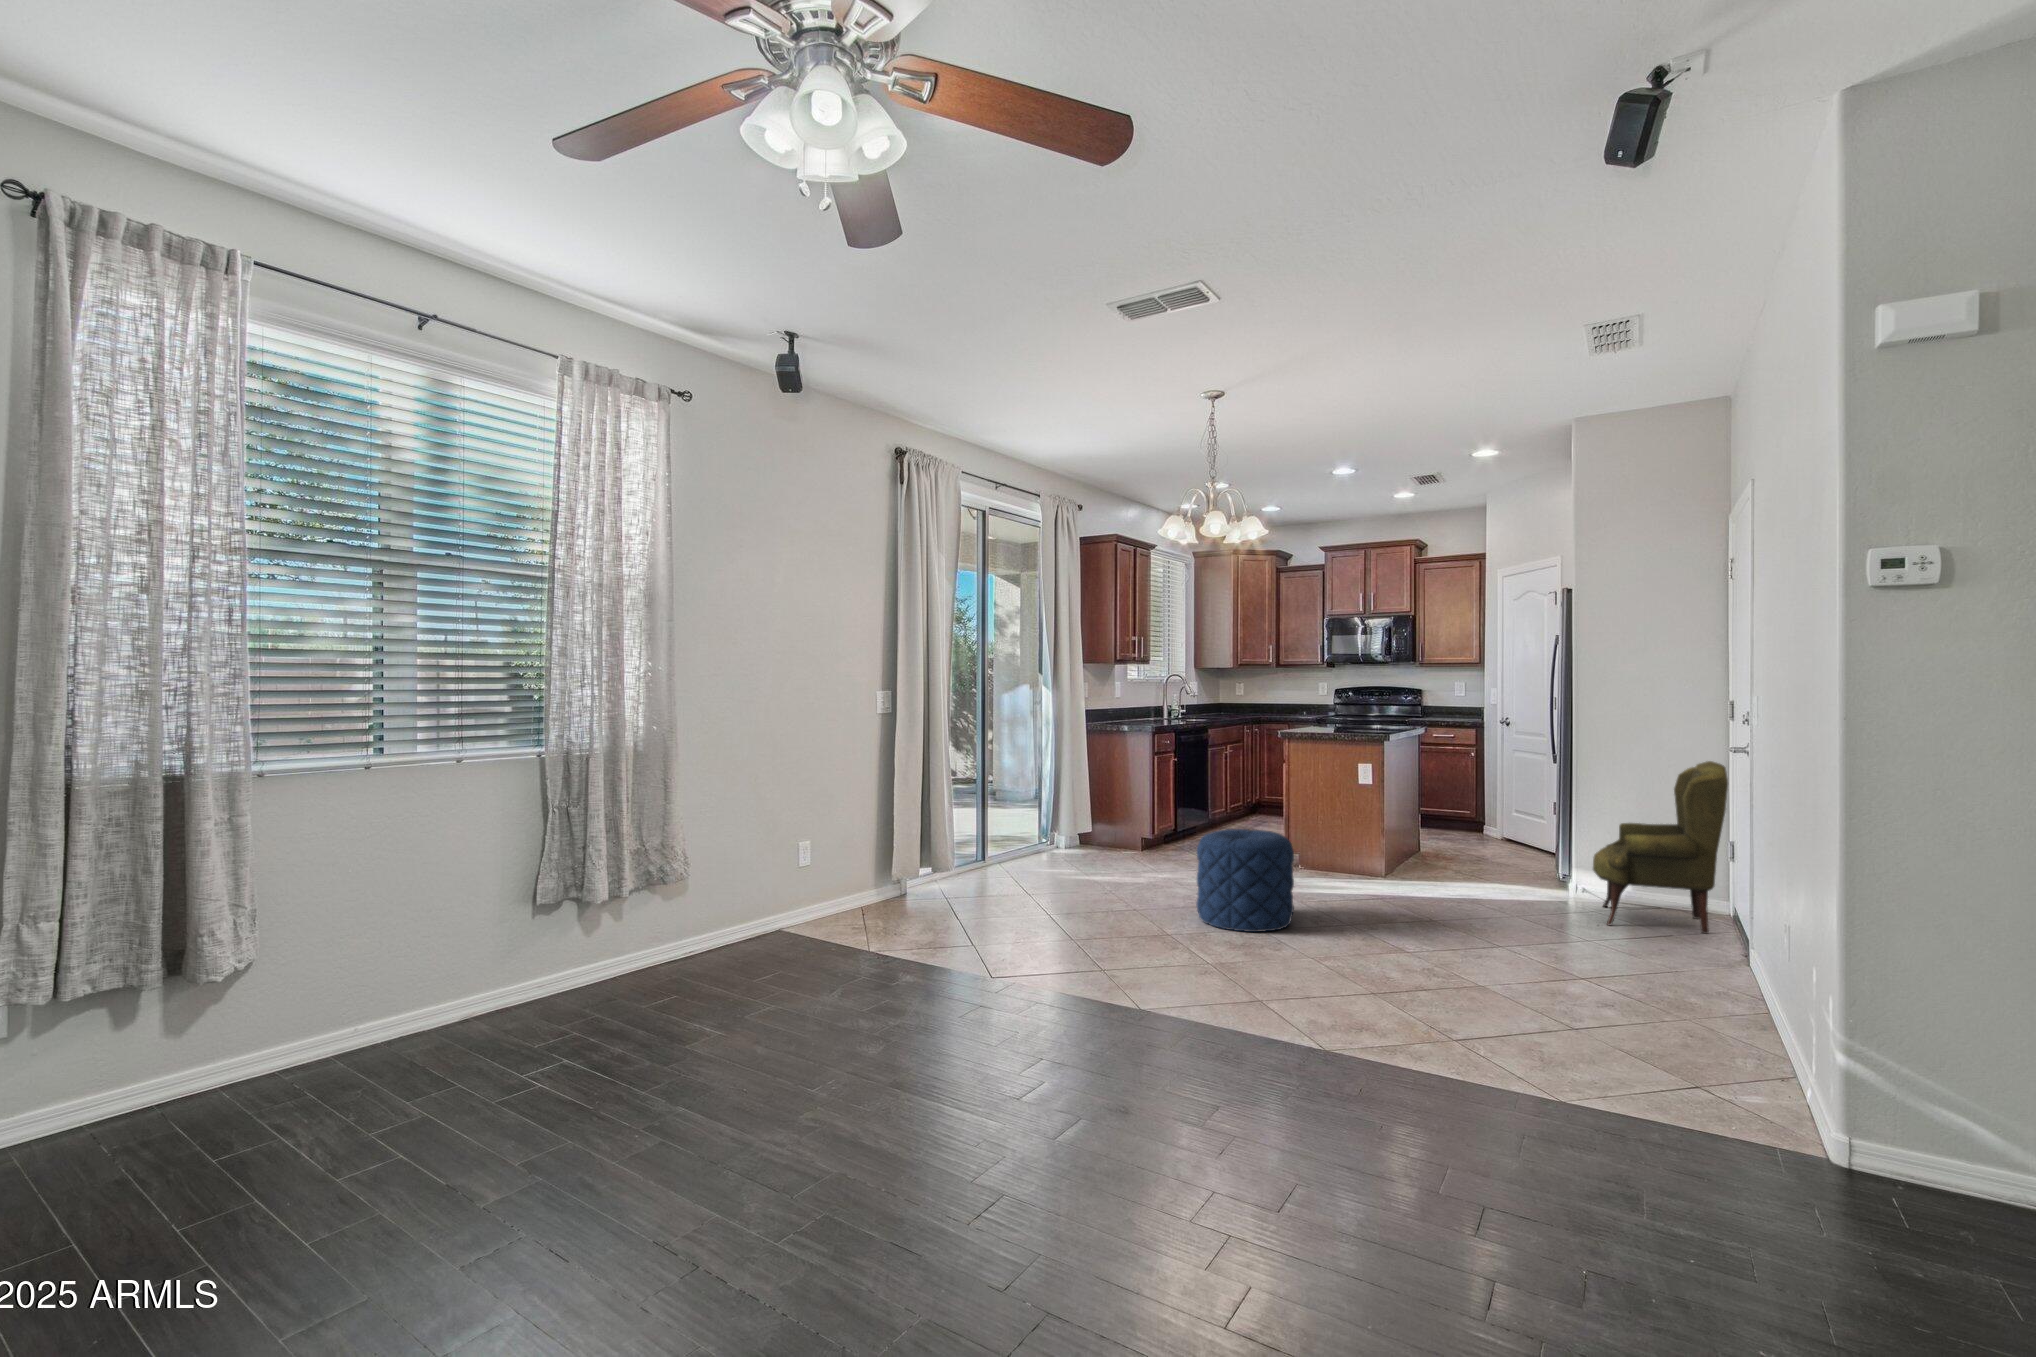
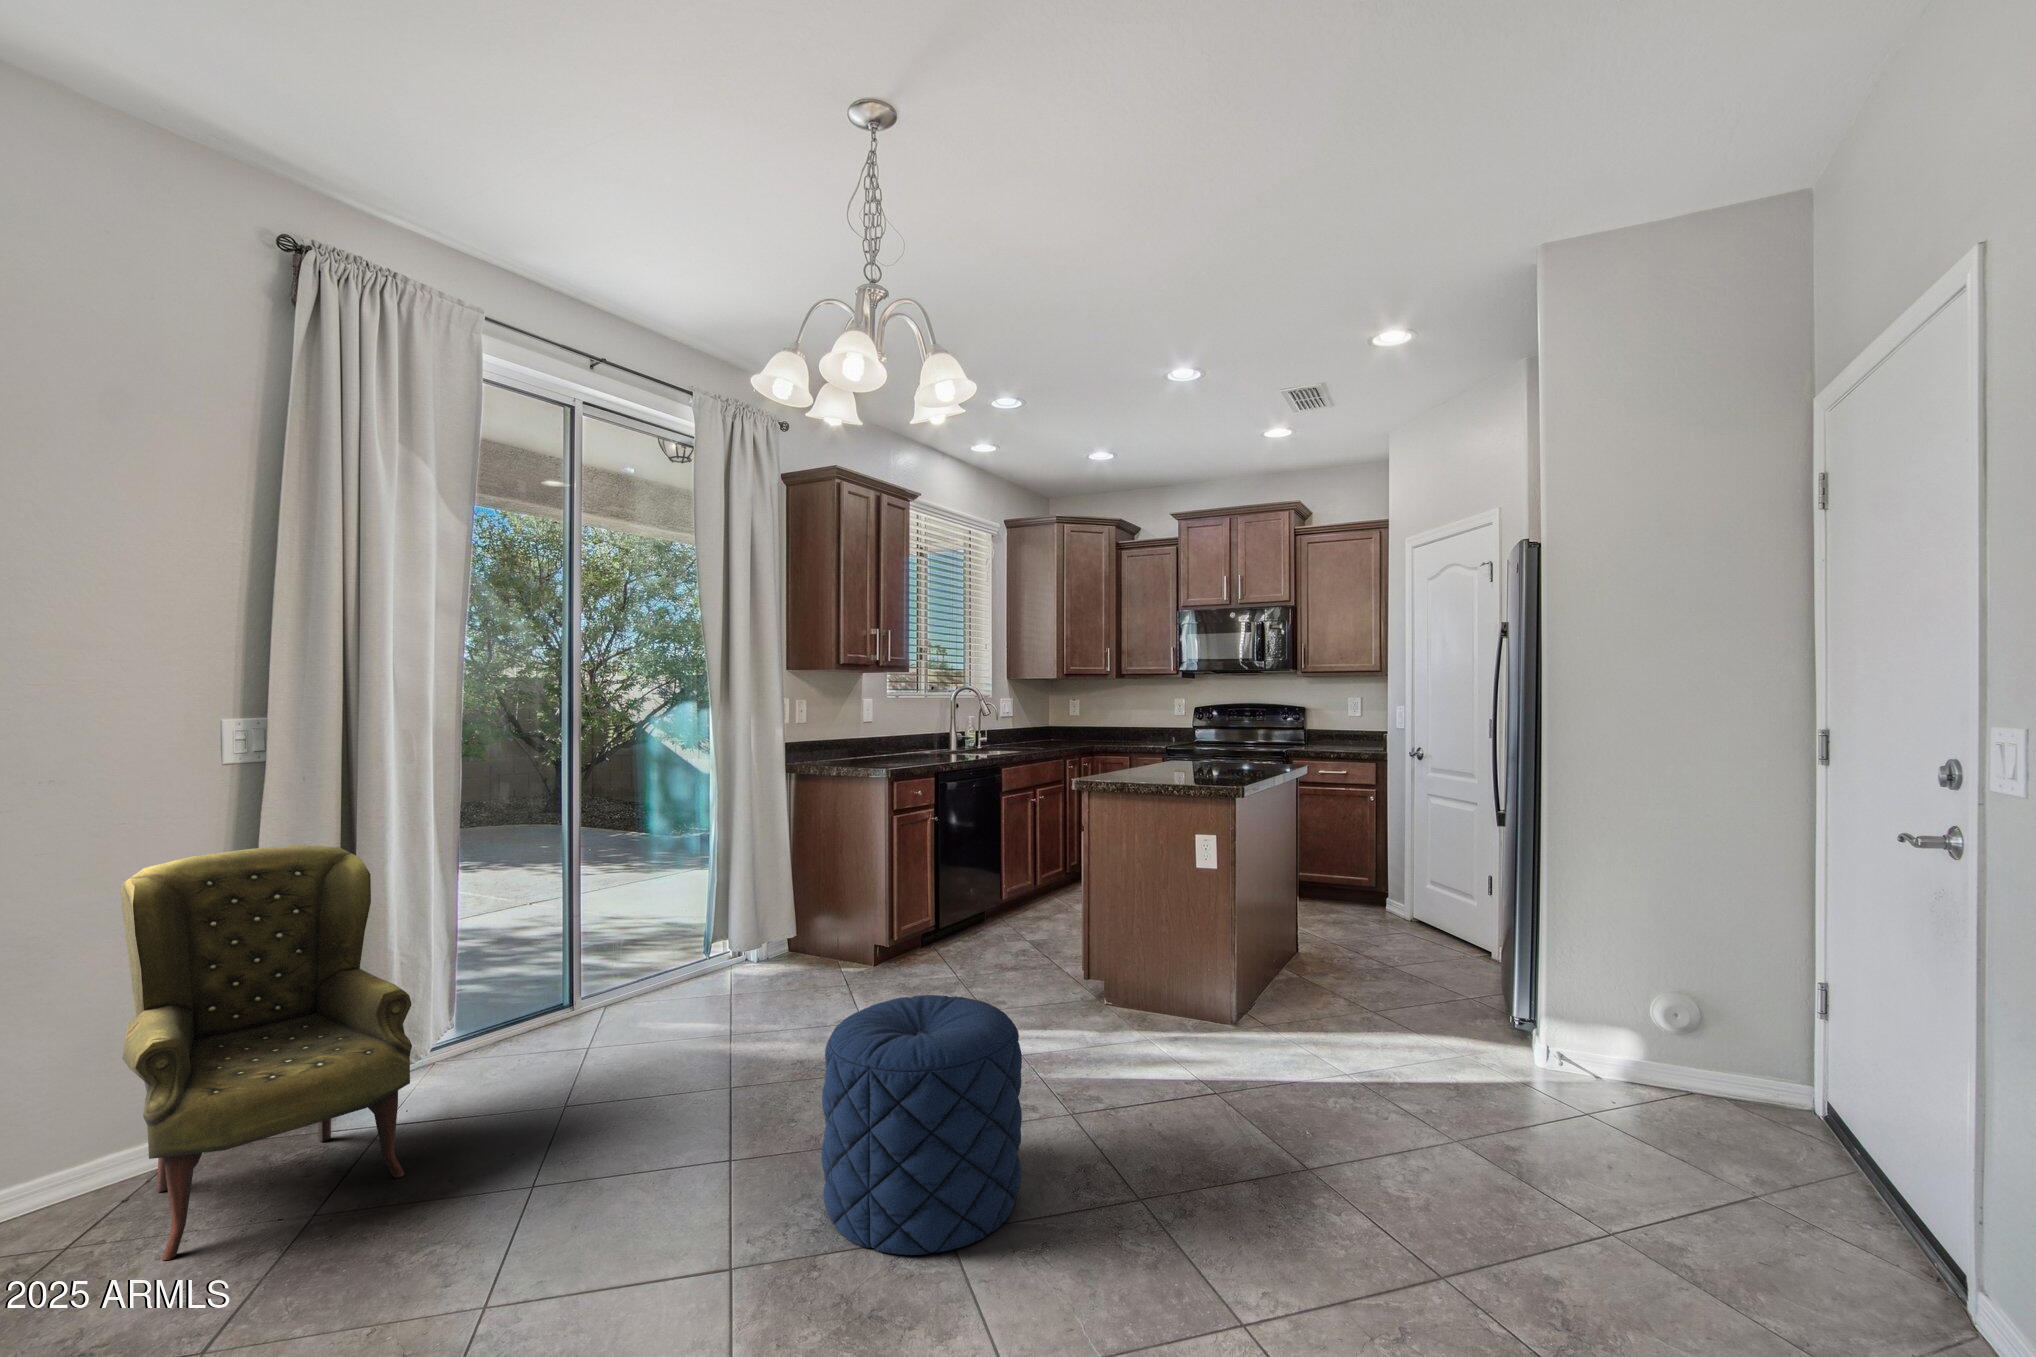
armchair: present [1593,761,1728,934] -> present [120,845,412,1260]

